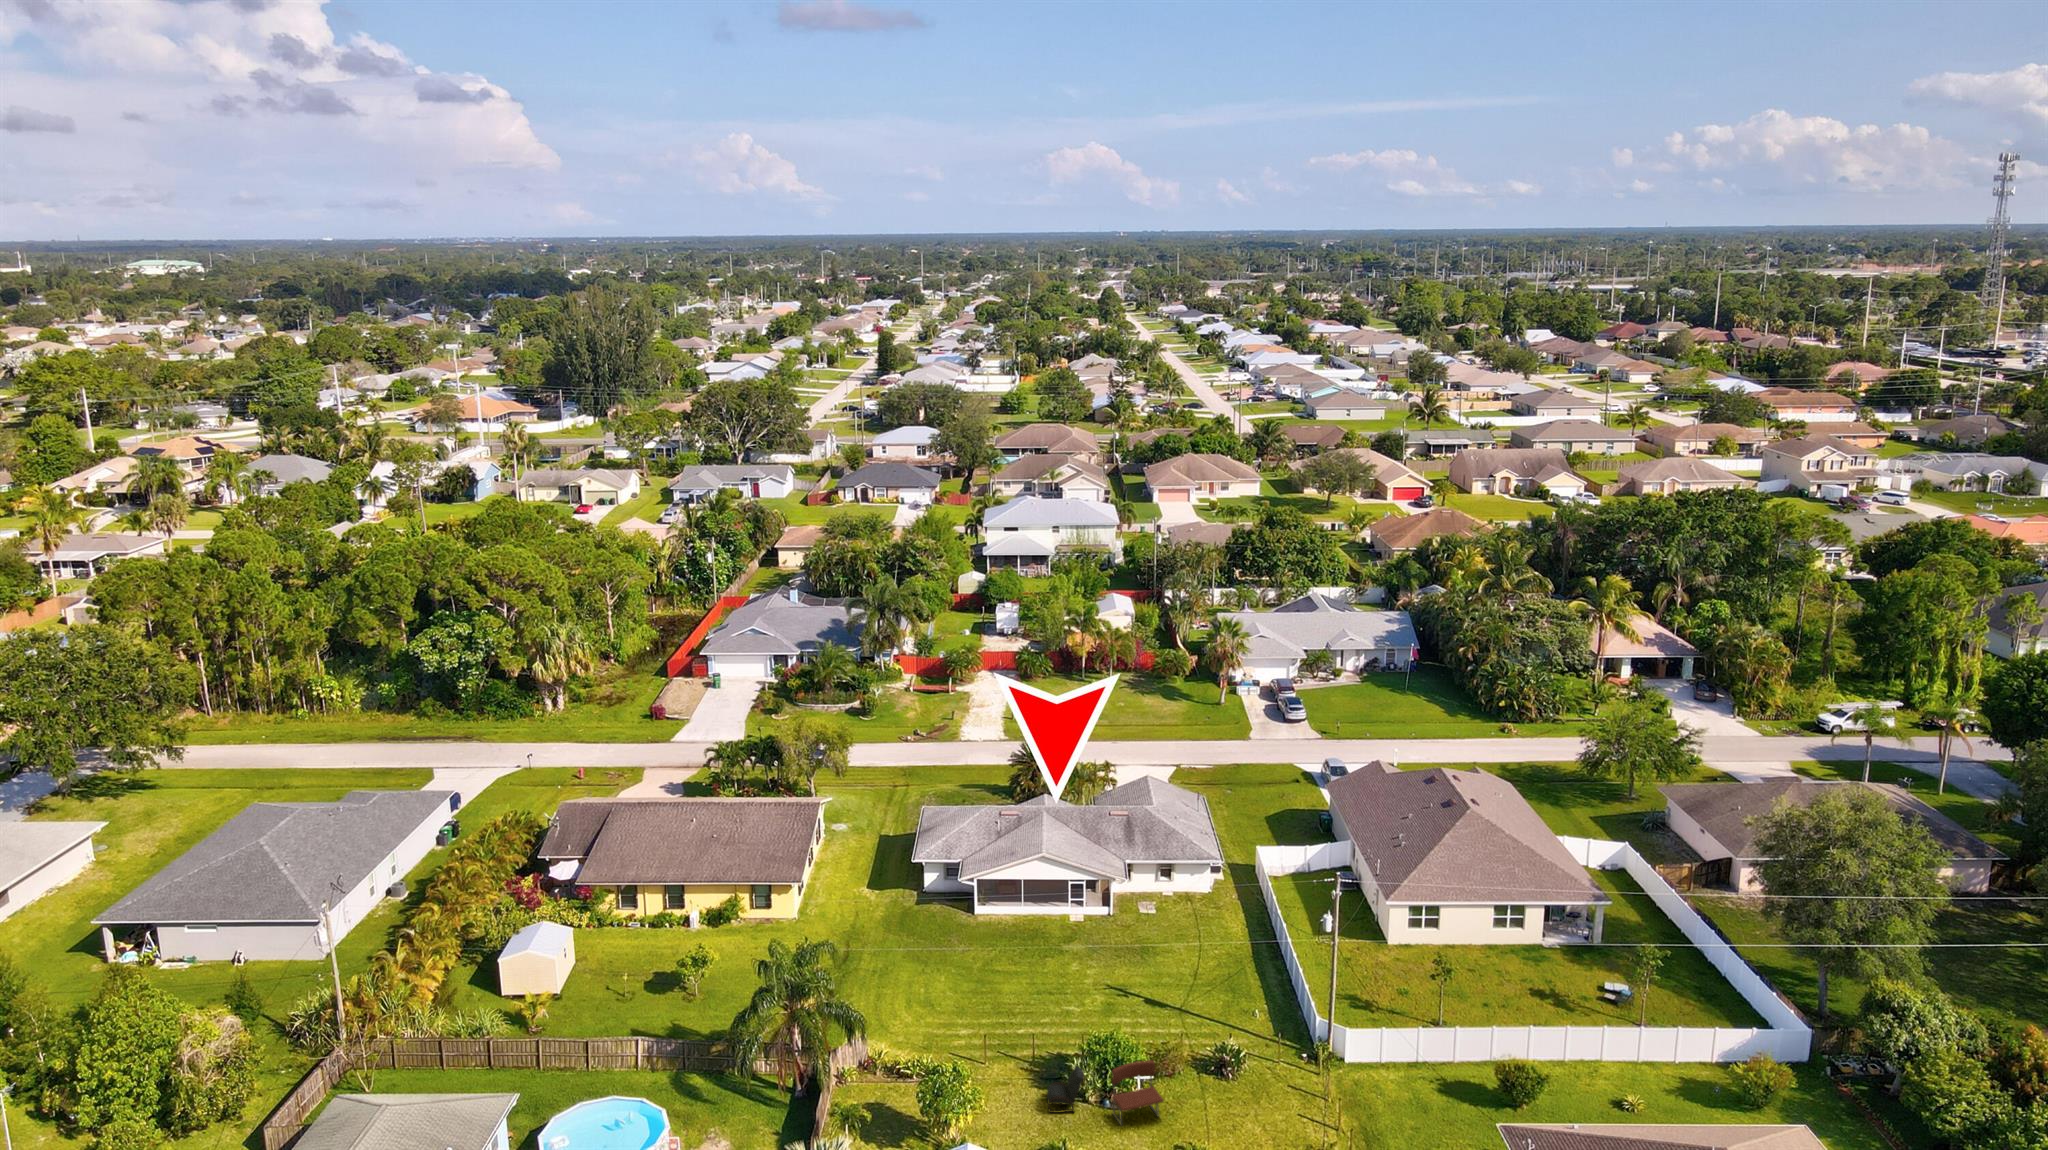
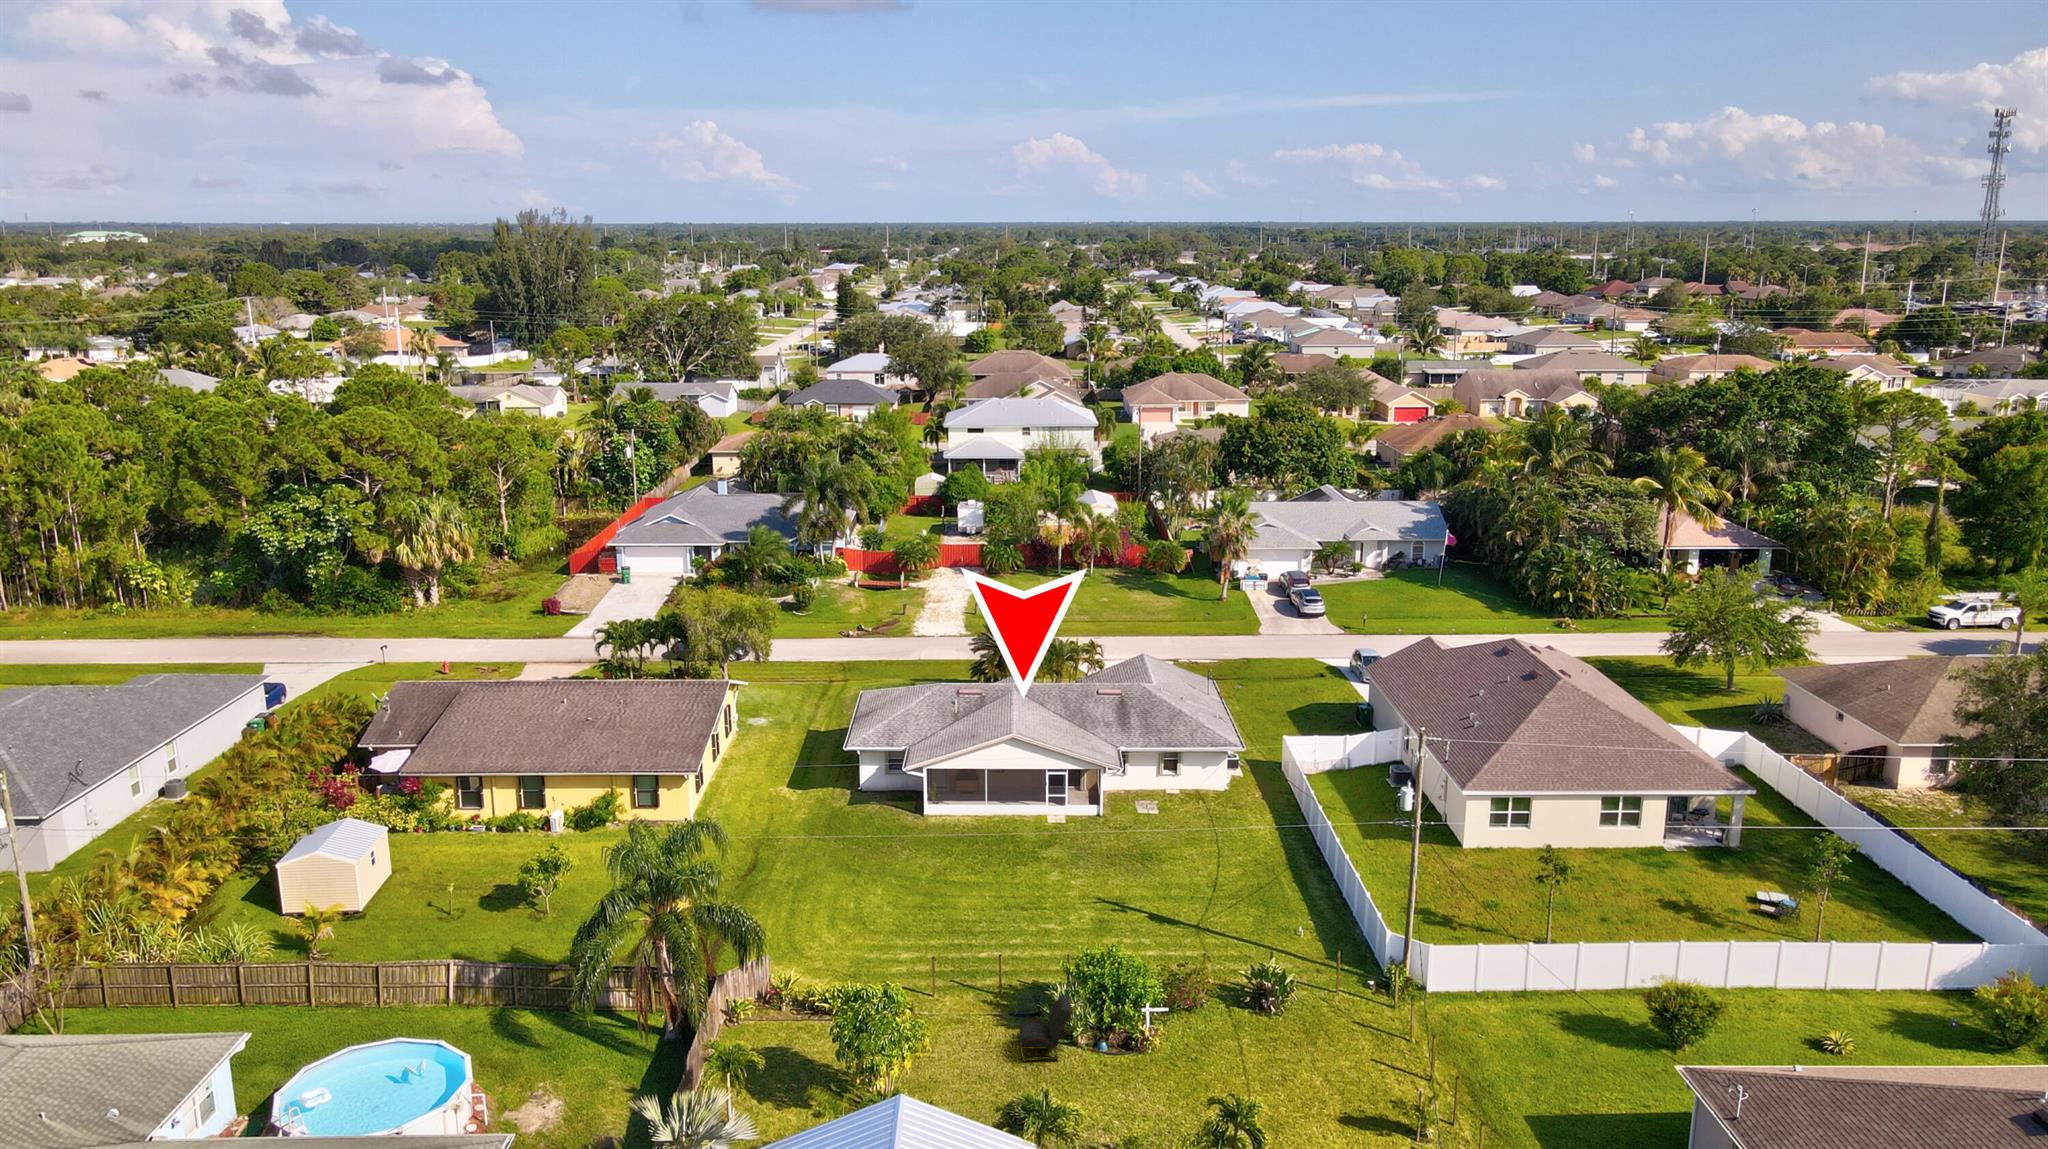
bench: present [1112,1060,1164,1125] -> none [1111,986,1186,1078]

